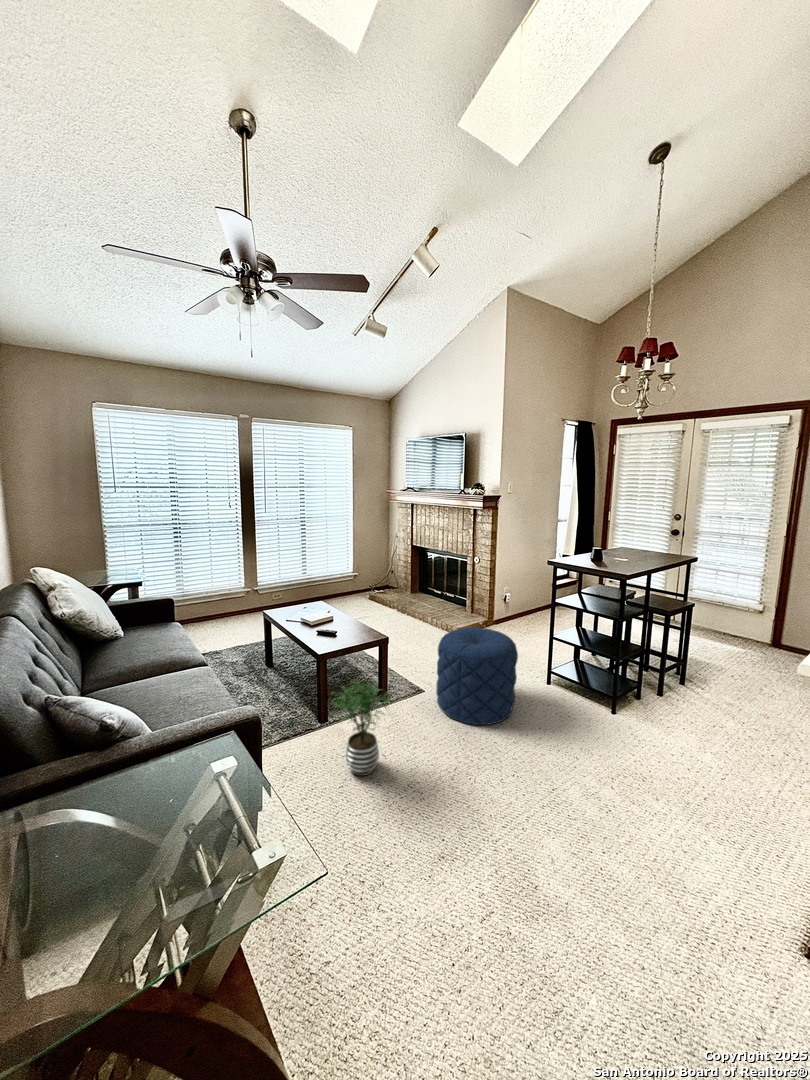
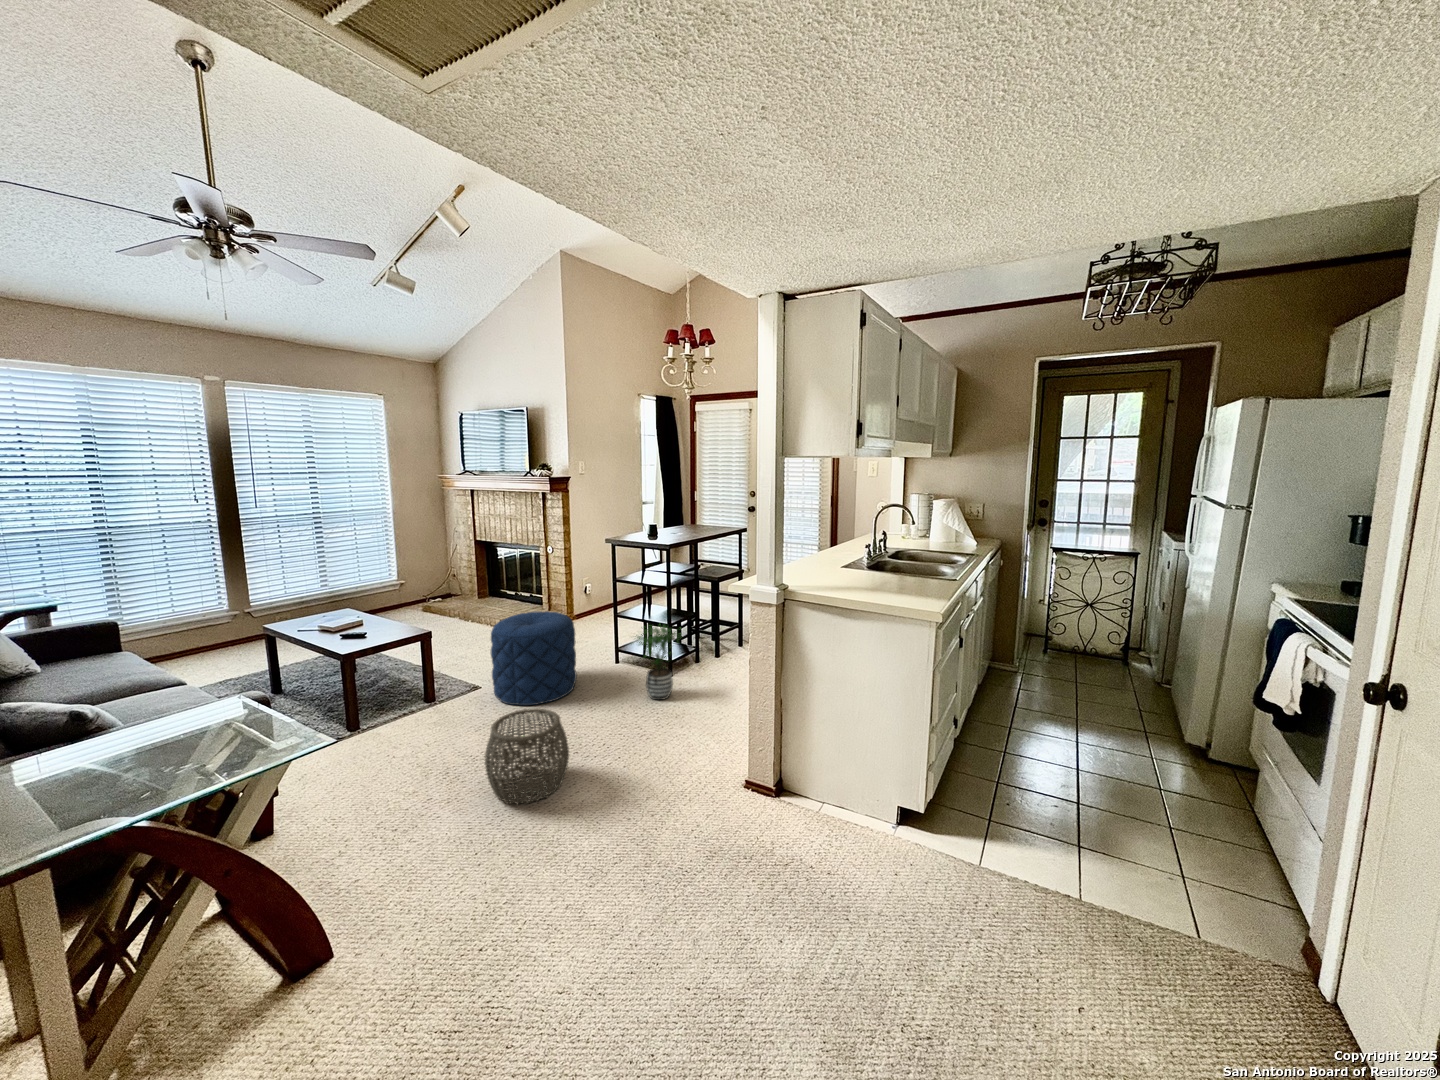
potted plant: present [332,681,393,776] -> present [637,625,681,700]
woven basket: none [450,759,543,883] -> present [484,709,569,804]

